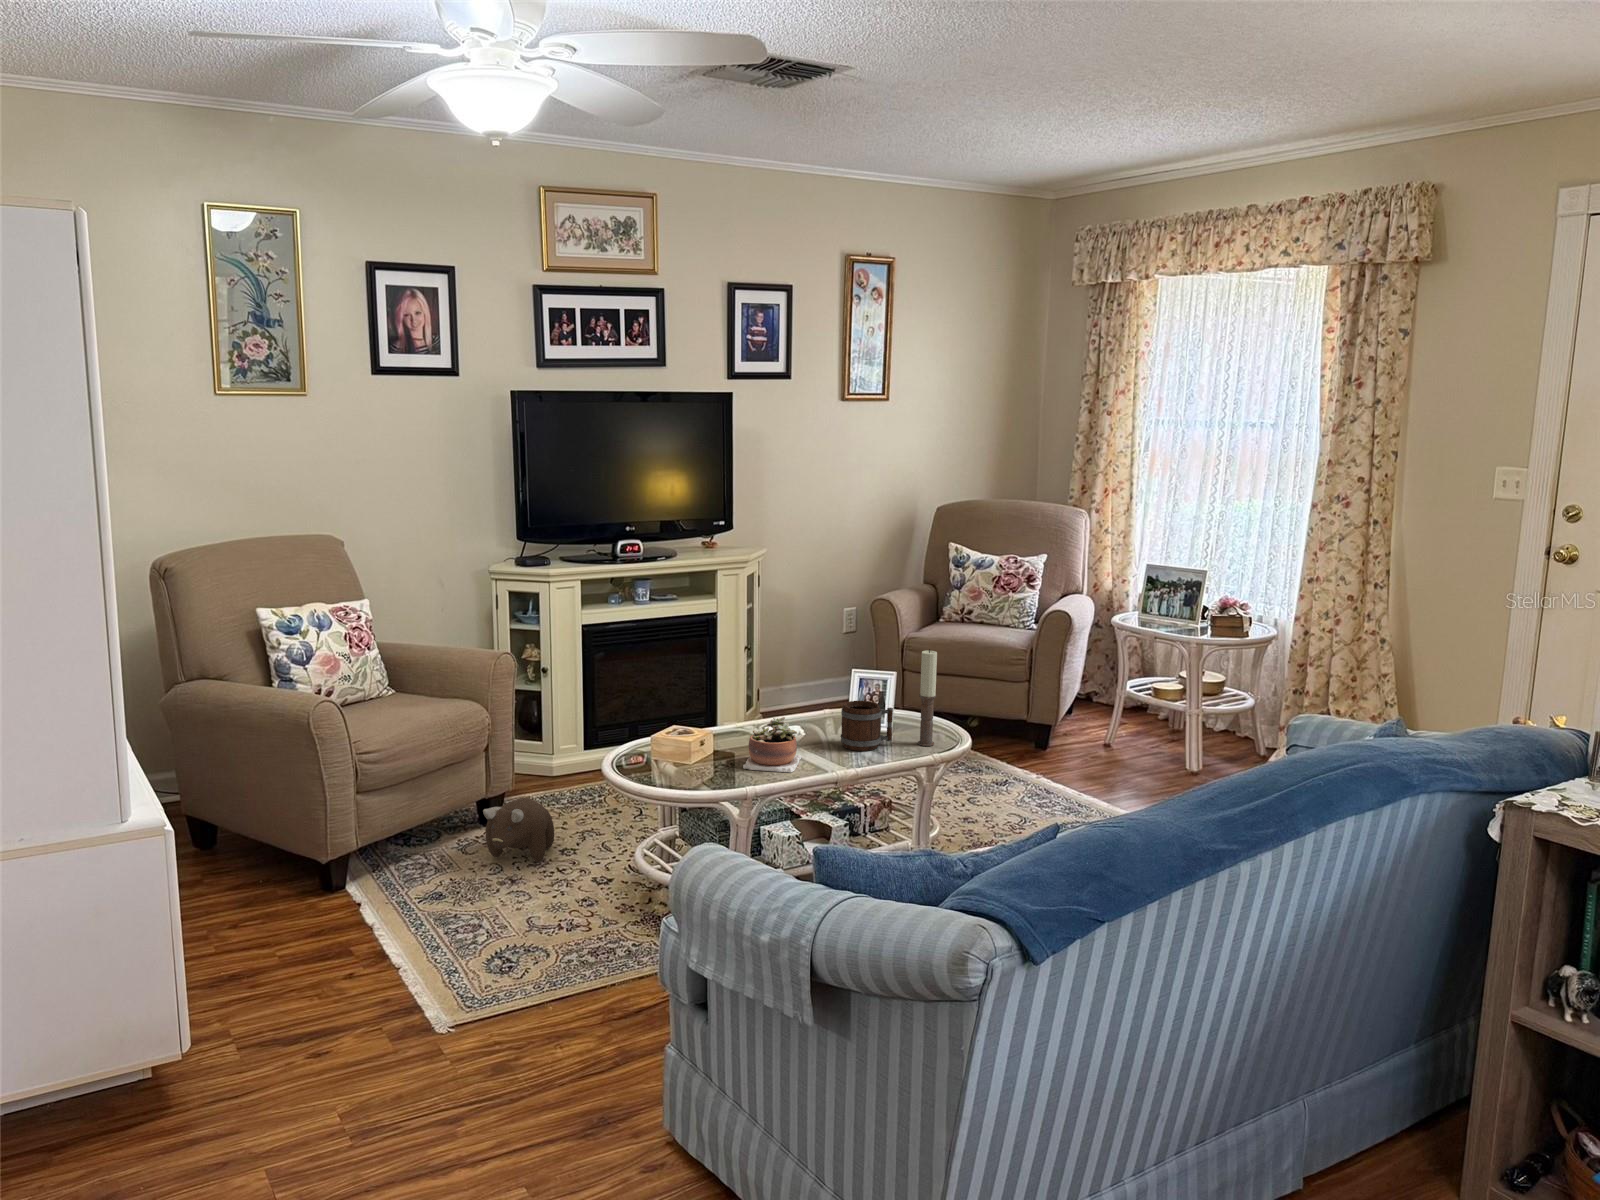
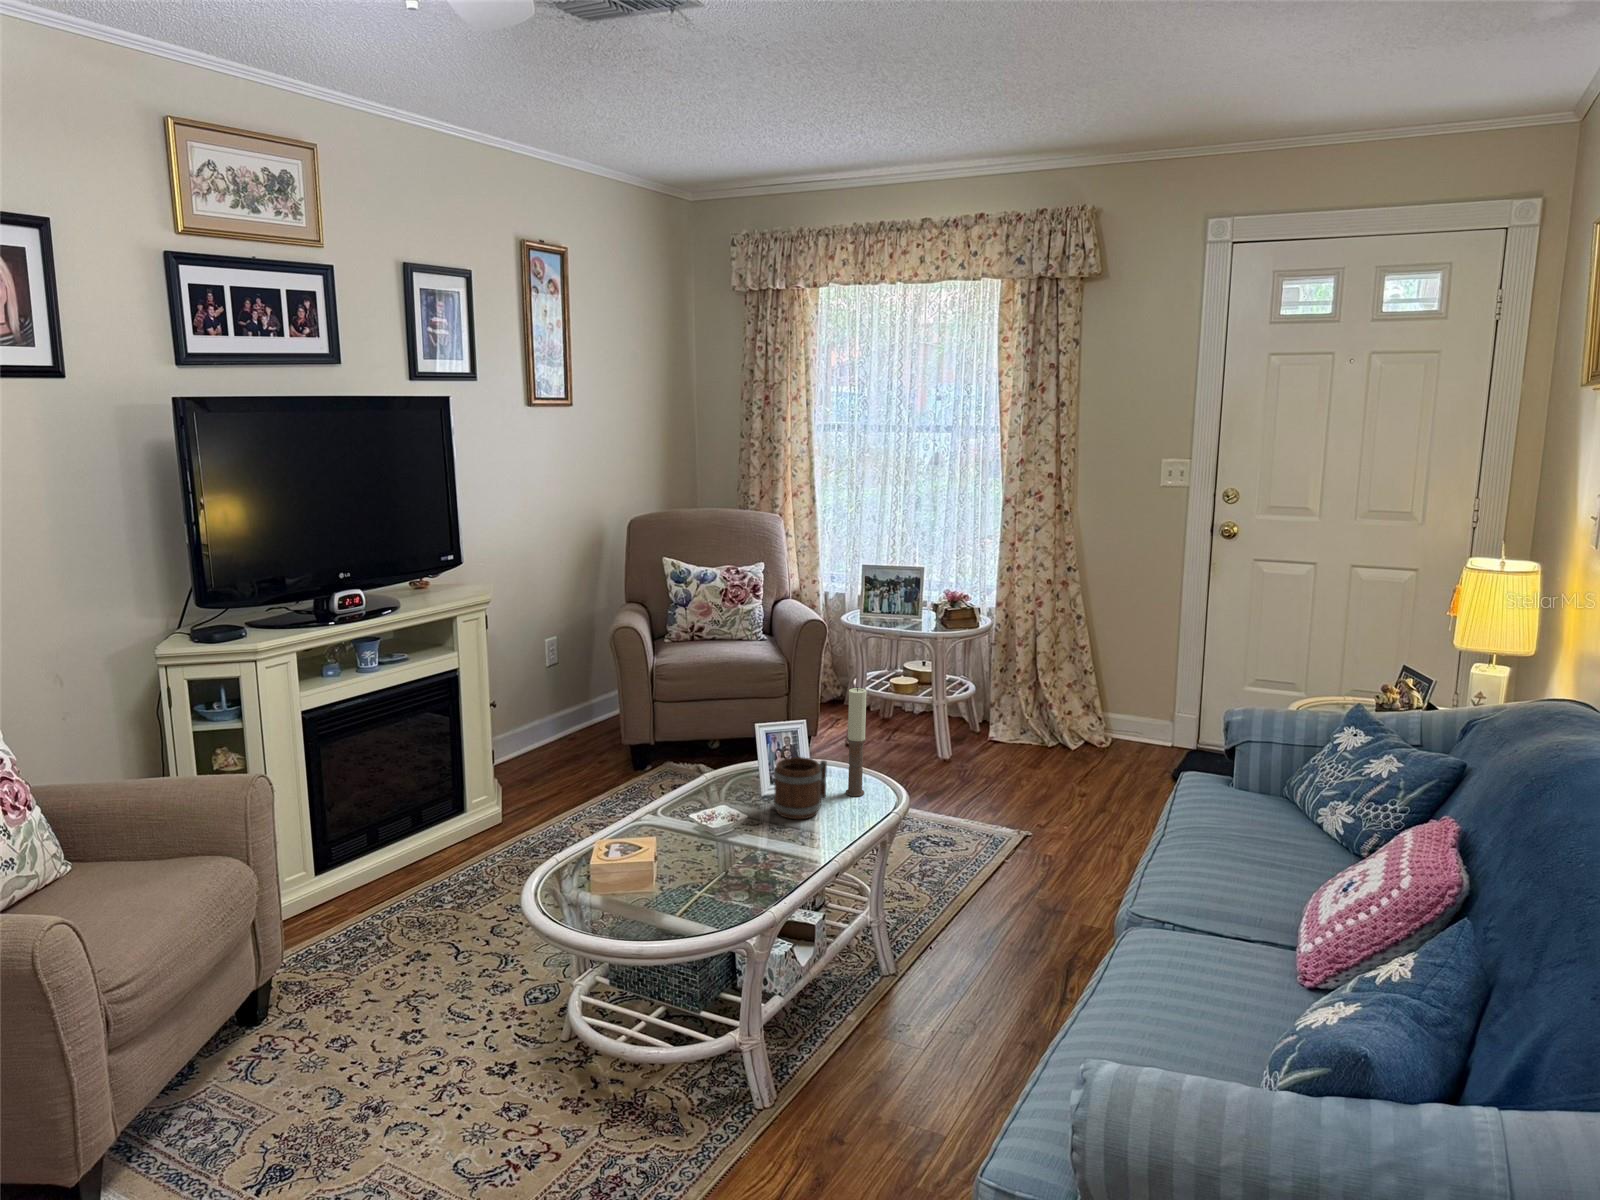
succulent plant: present [743,717,802,772] -> none [706,800,781,878]
plush toy: present [483,798,554,862] -> none [304,978,403,1078]

